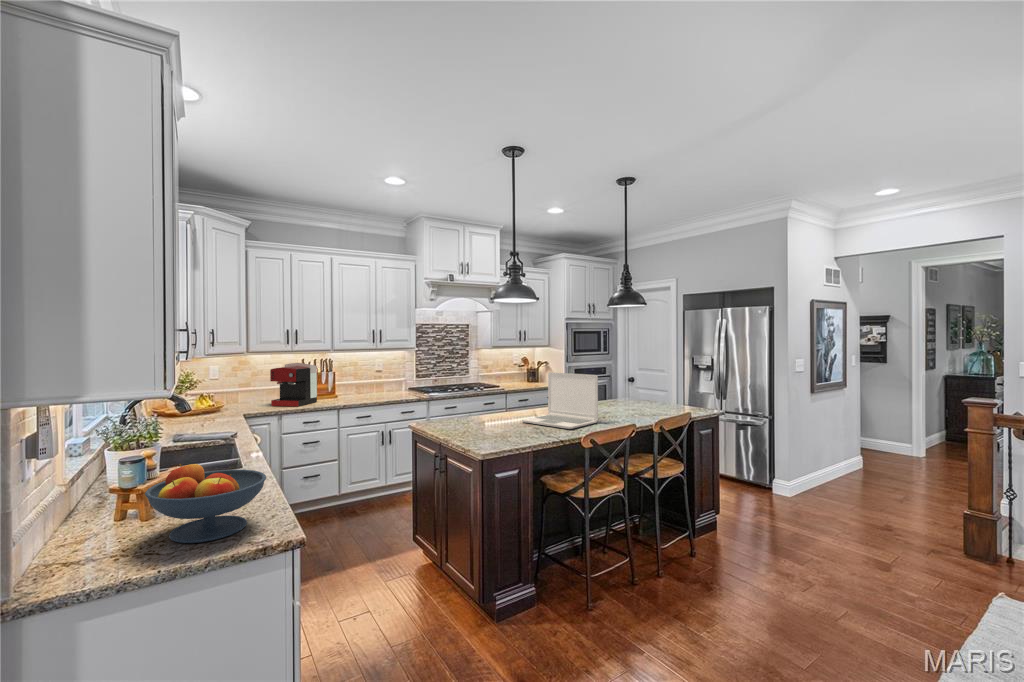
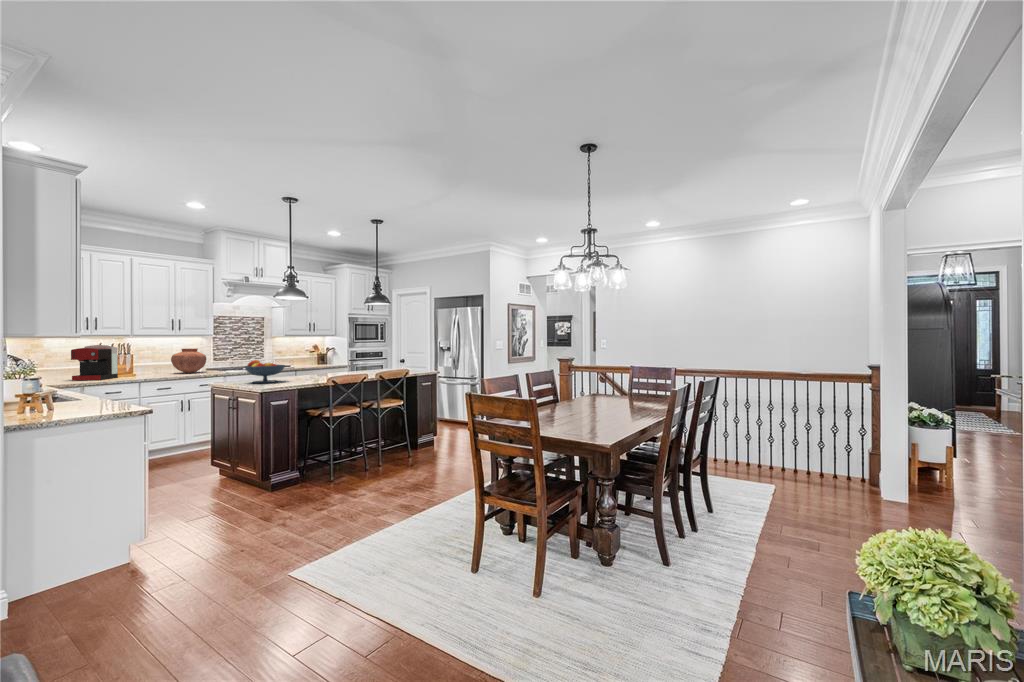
vase: none [371,365,408,396] -> present [171,349,206,373]
laptop: present [522,372,598,429] -> none [295,346,348,379]
fruit bowl: present [145,464,266,543] -> present [245,360,285,383]

